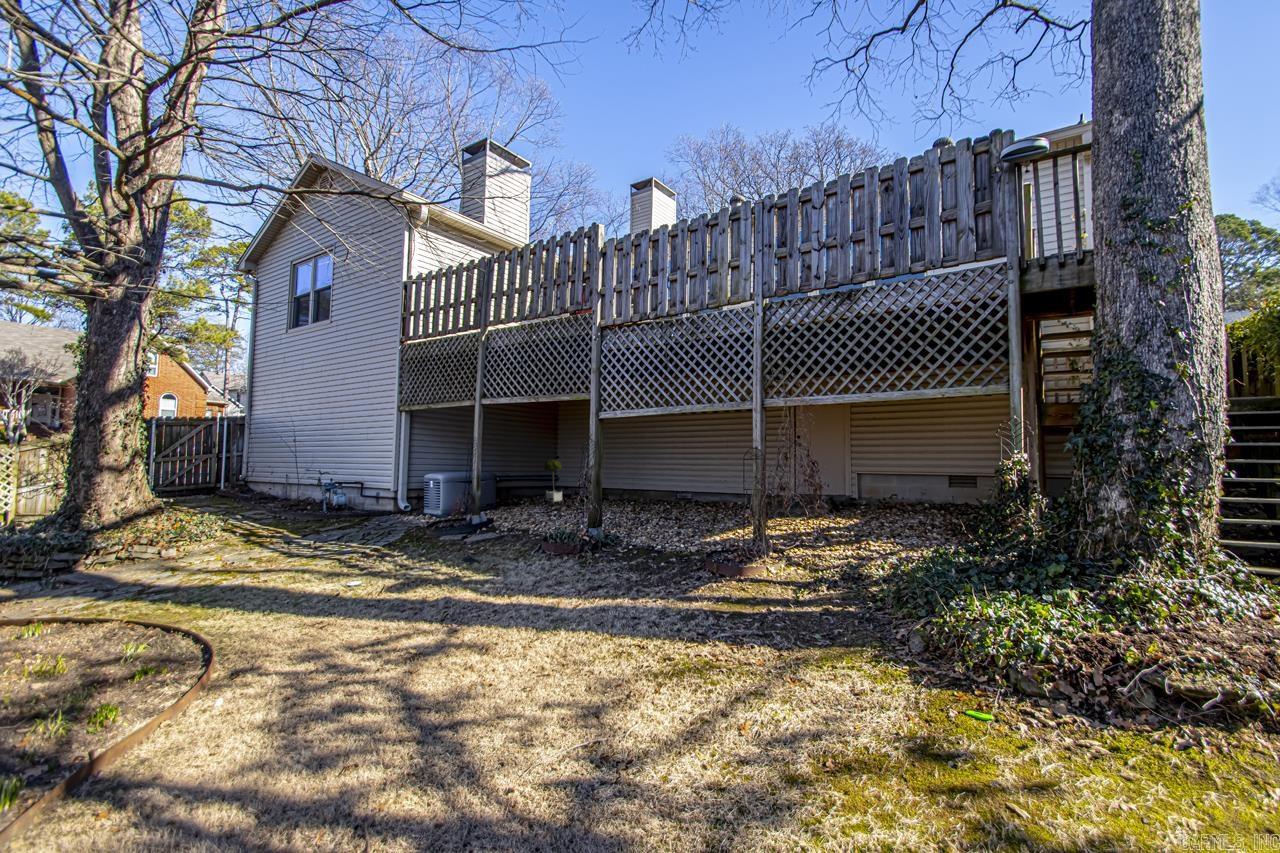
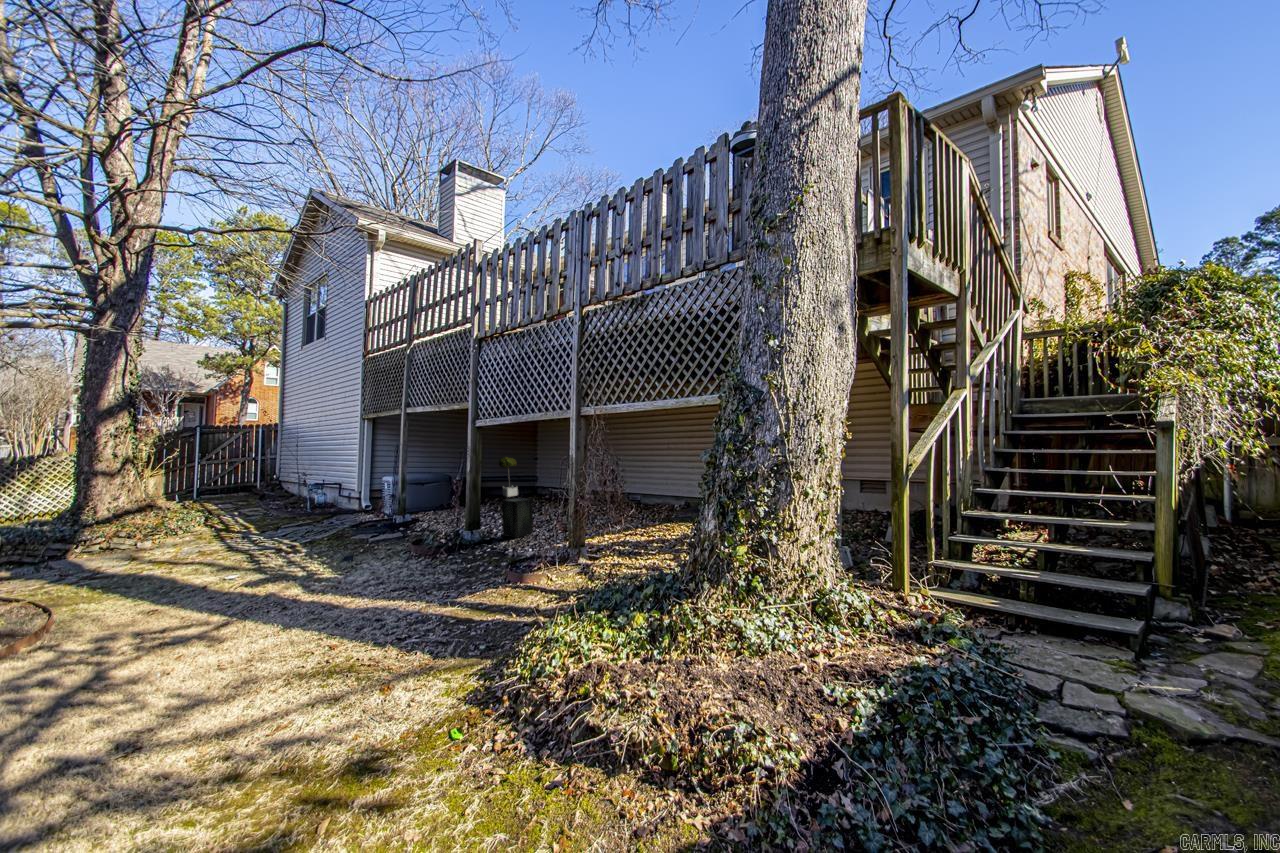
storage box: none [633,498,663,540] -> present [502,498,533,538]

